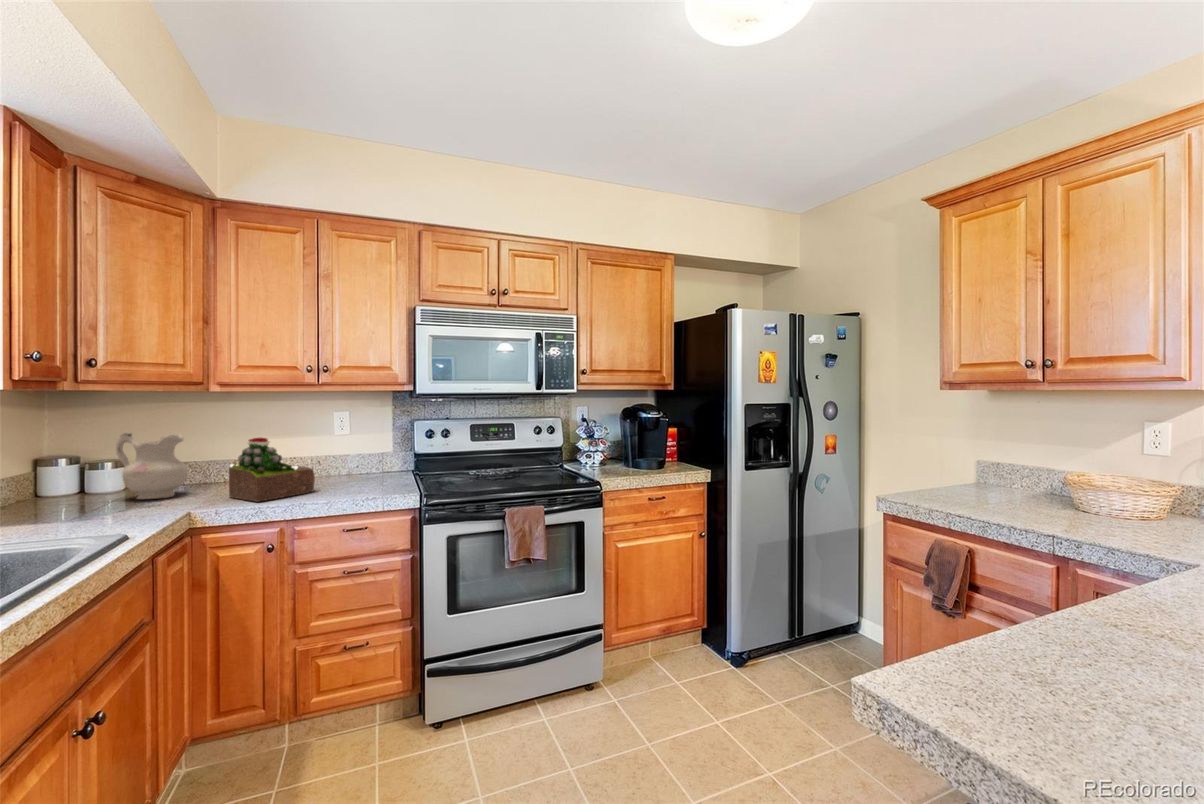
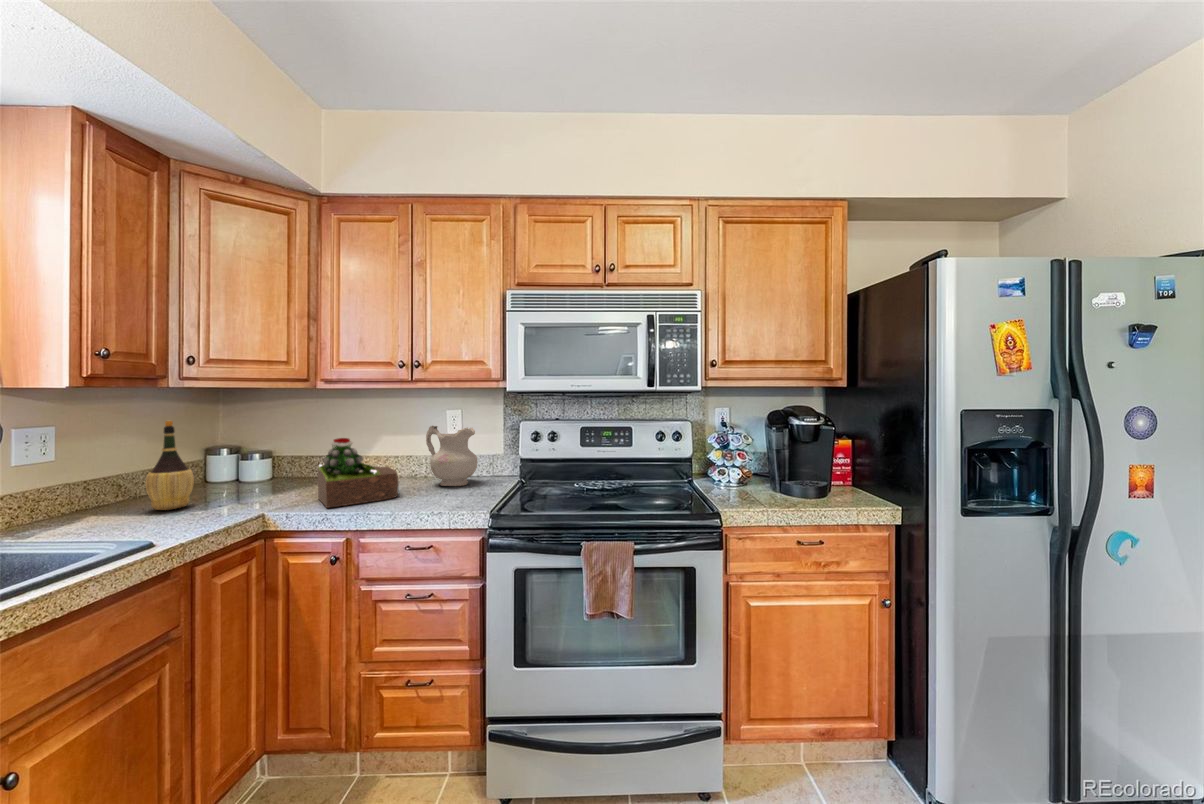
wine bottle: none [39,424,91,517] -> present [145,421,194,510]
ceramic pitcher: present [116,433,187,499] -> present [426,426,478,486]

